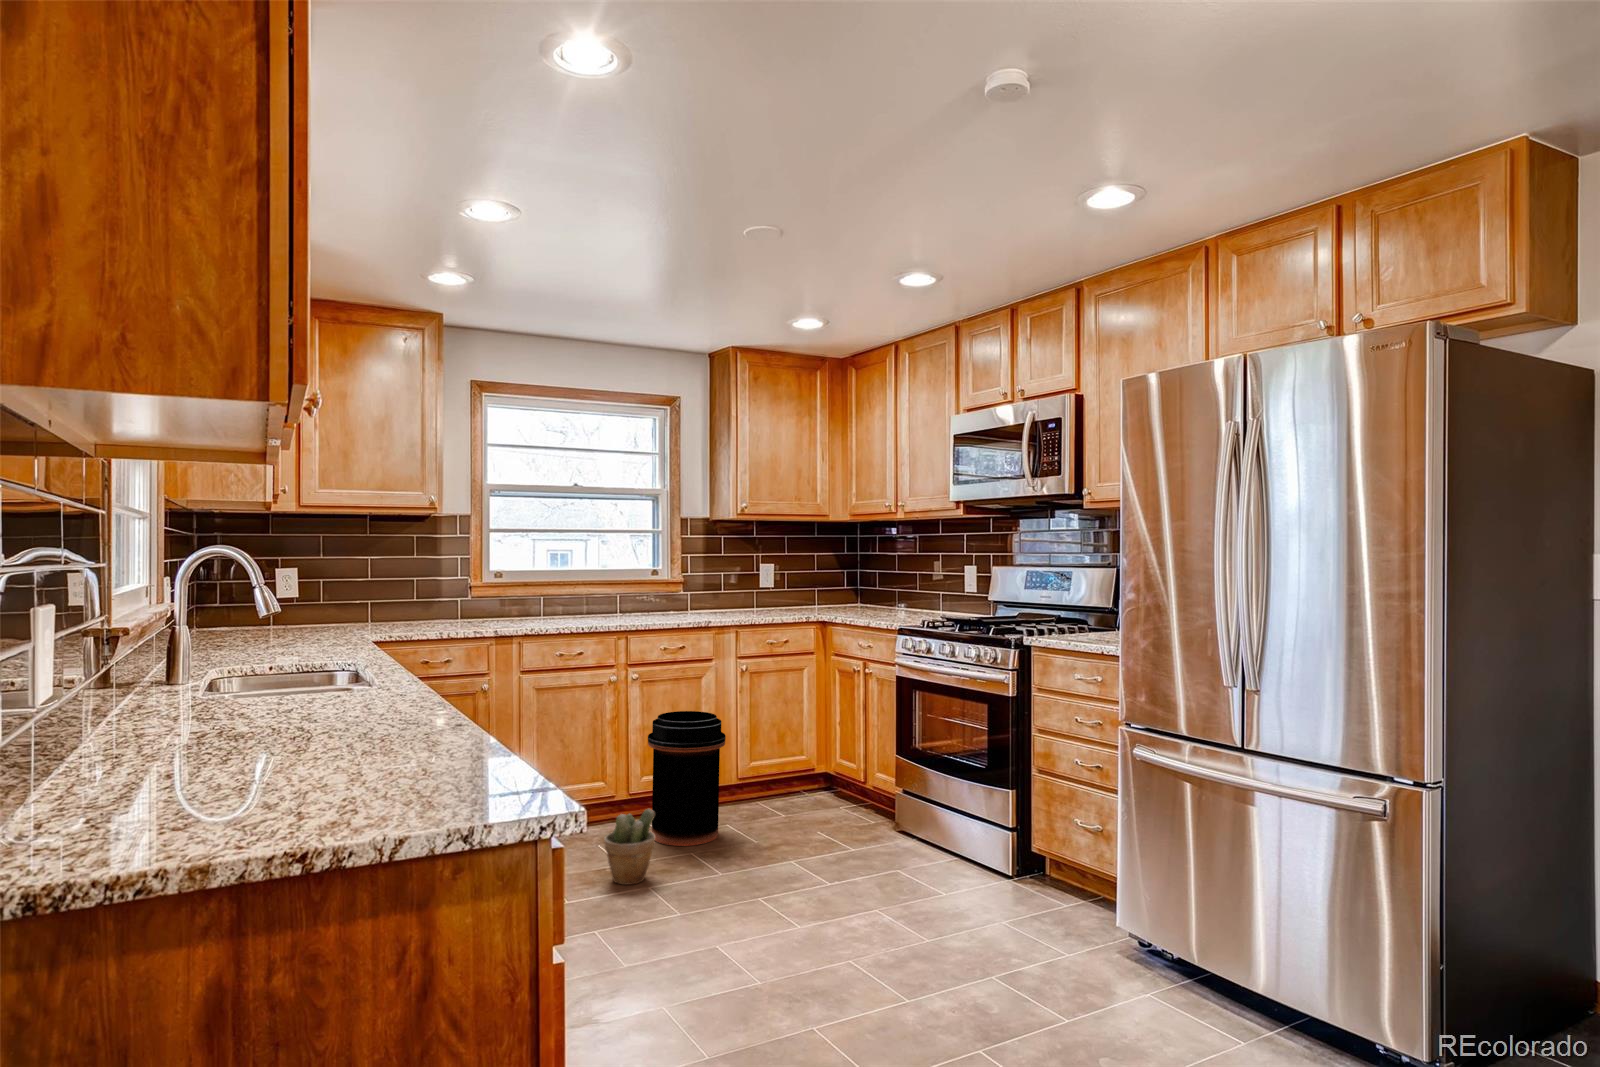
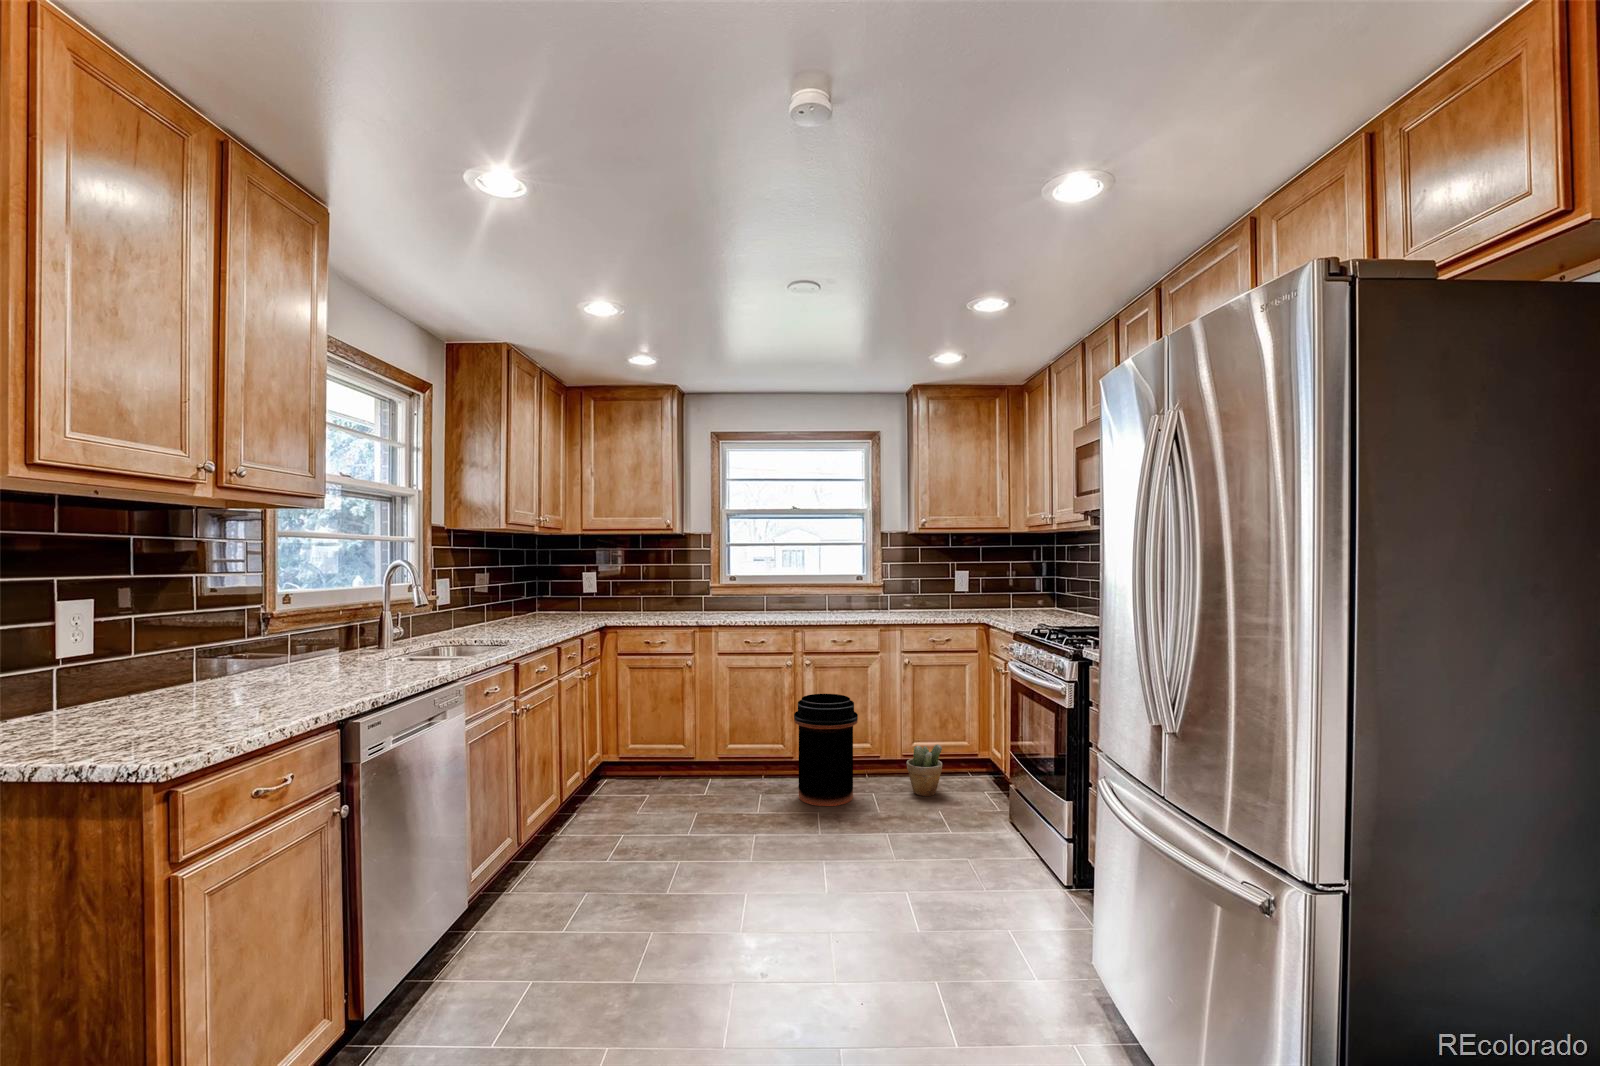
potted plant: present [604,809,655,885] -> present [907,745,942,796]

